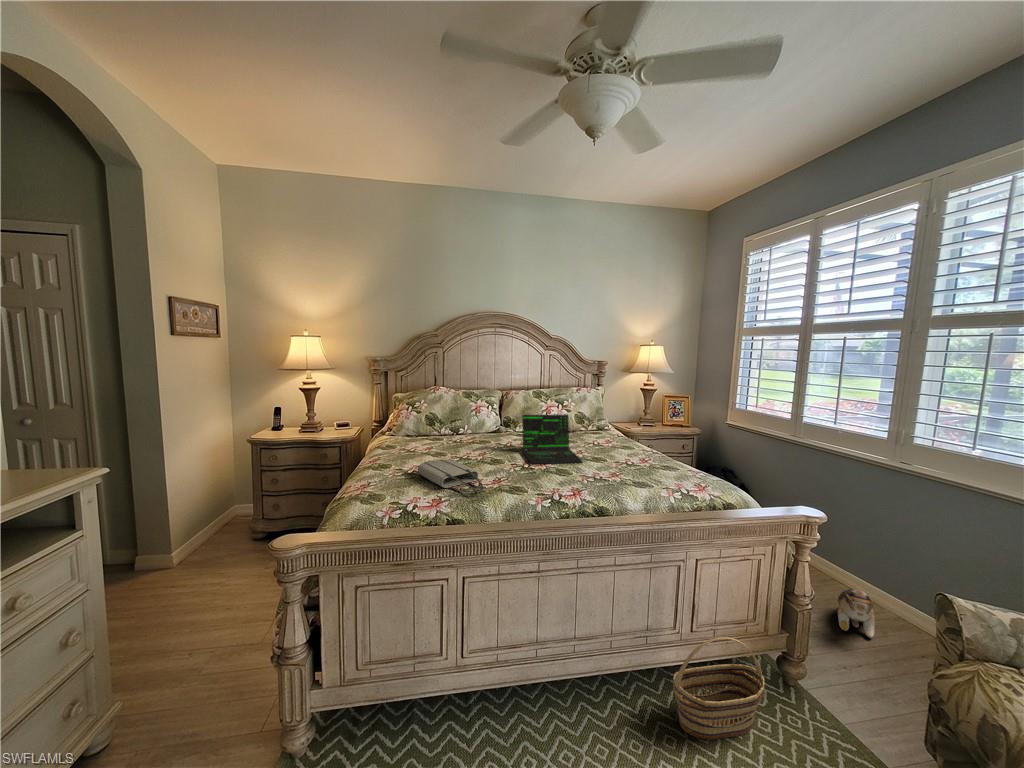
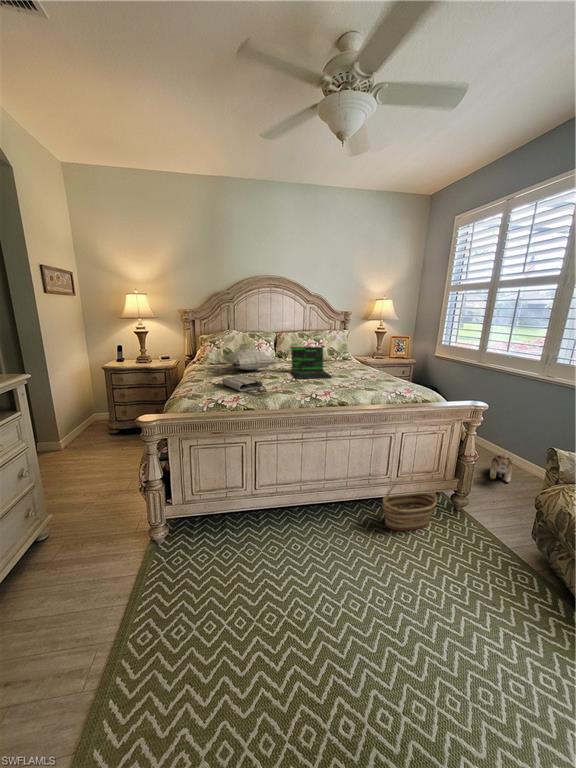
pillow: none [421,416,502,447] -> present [222,349,277,370]

